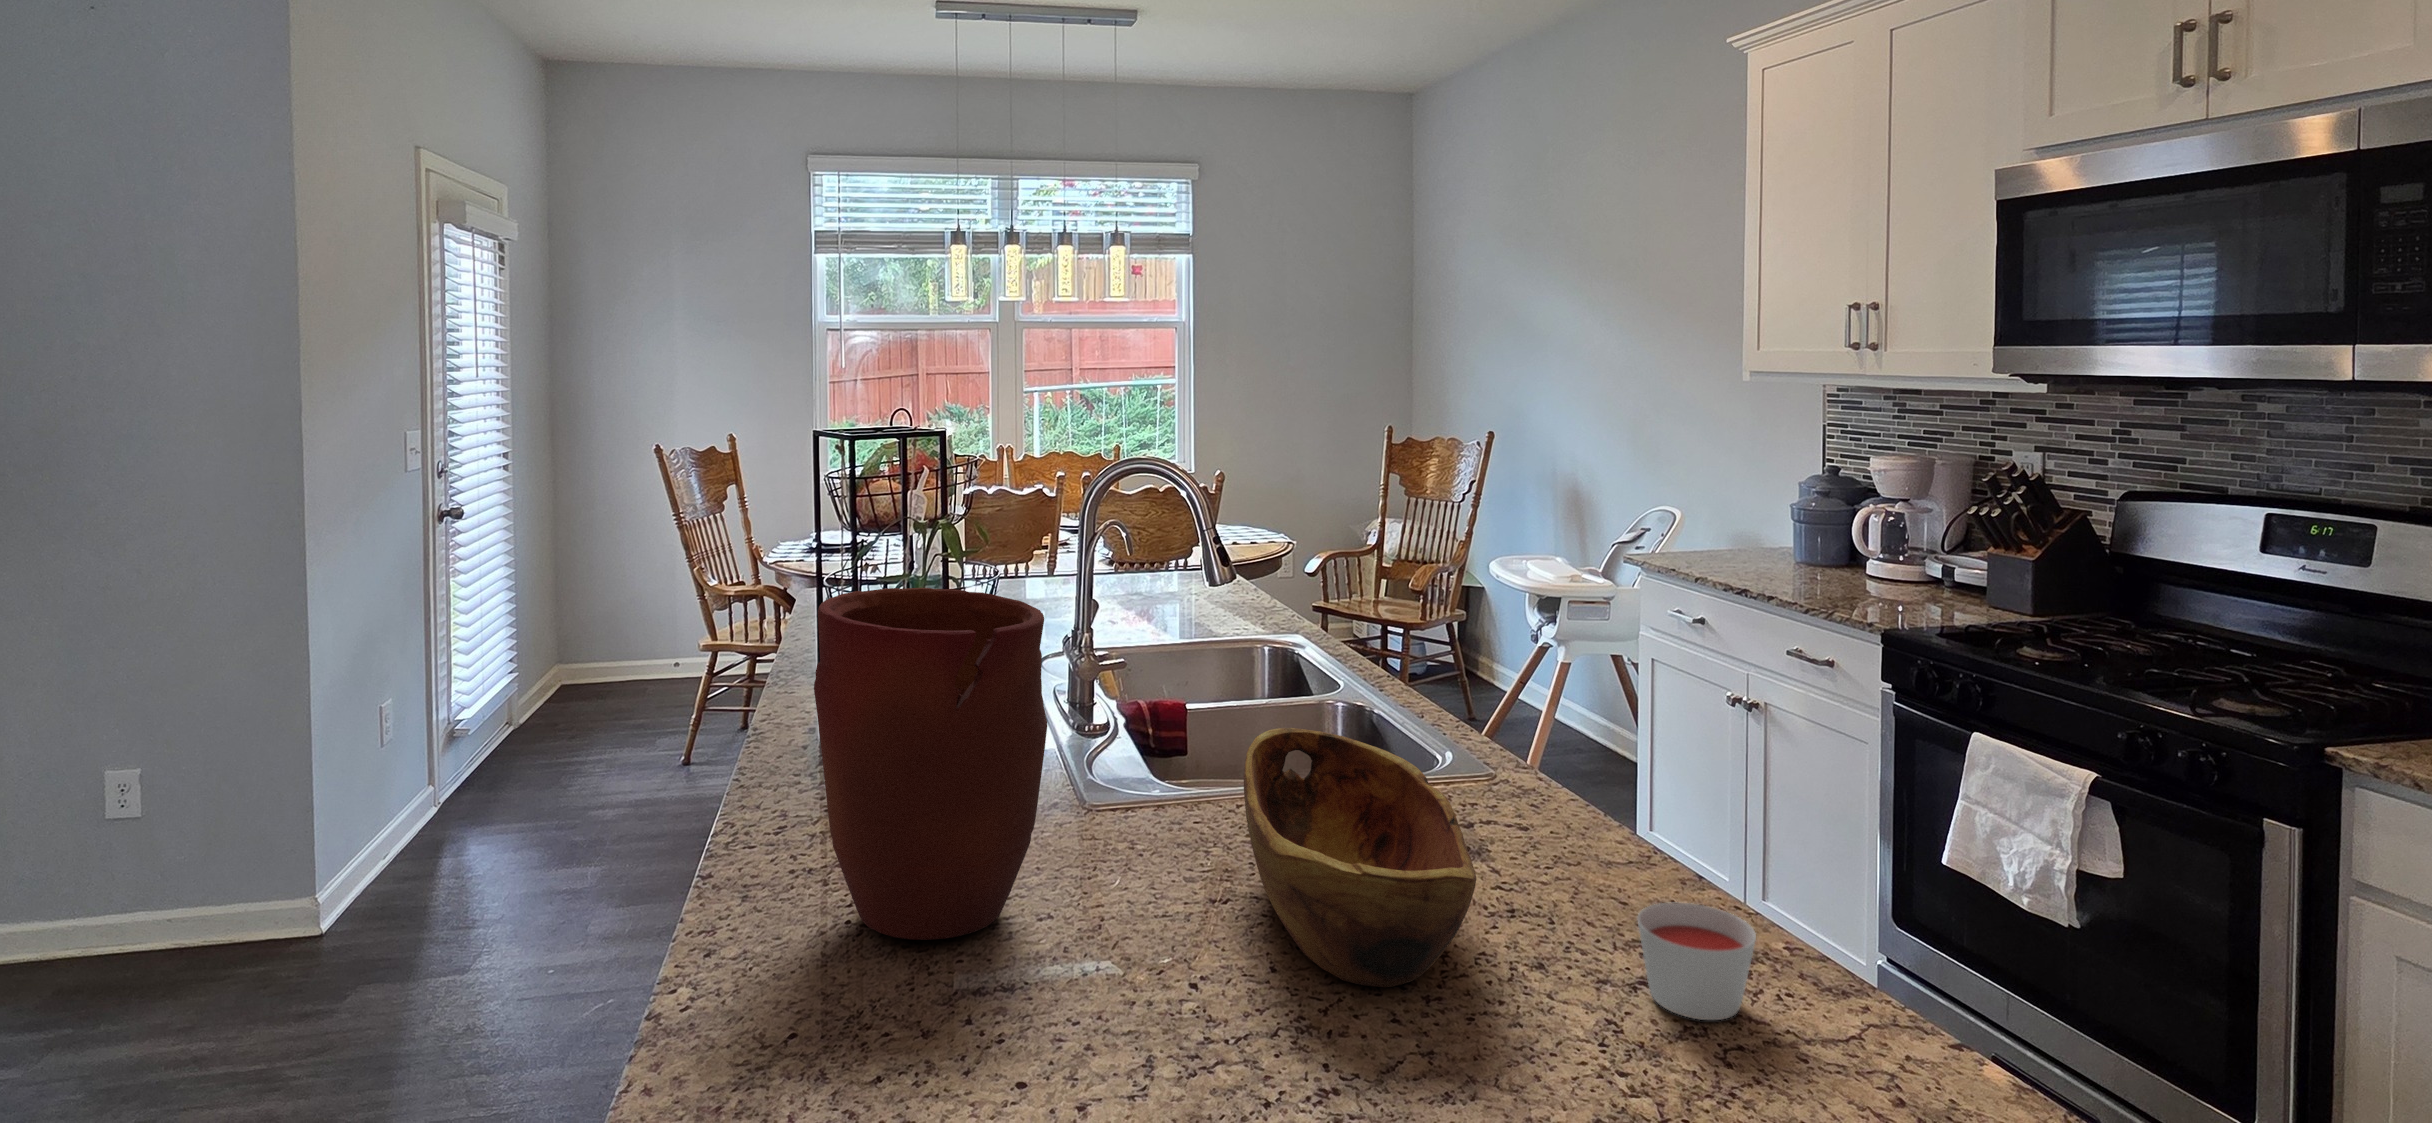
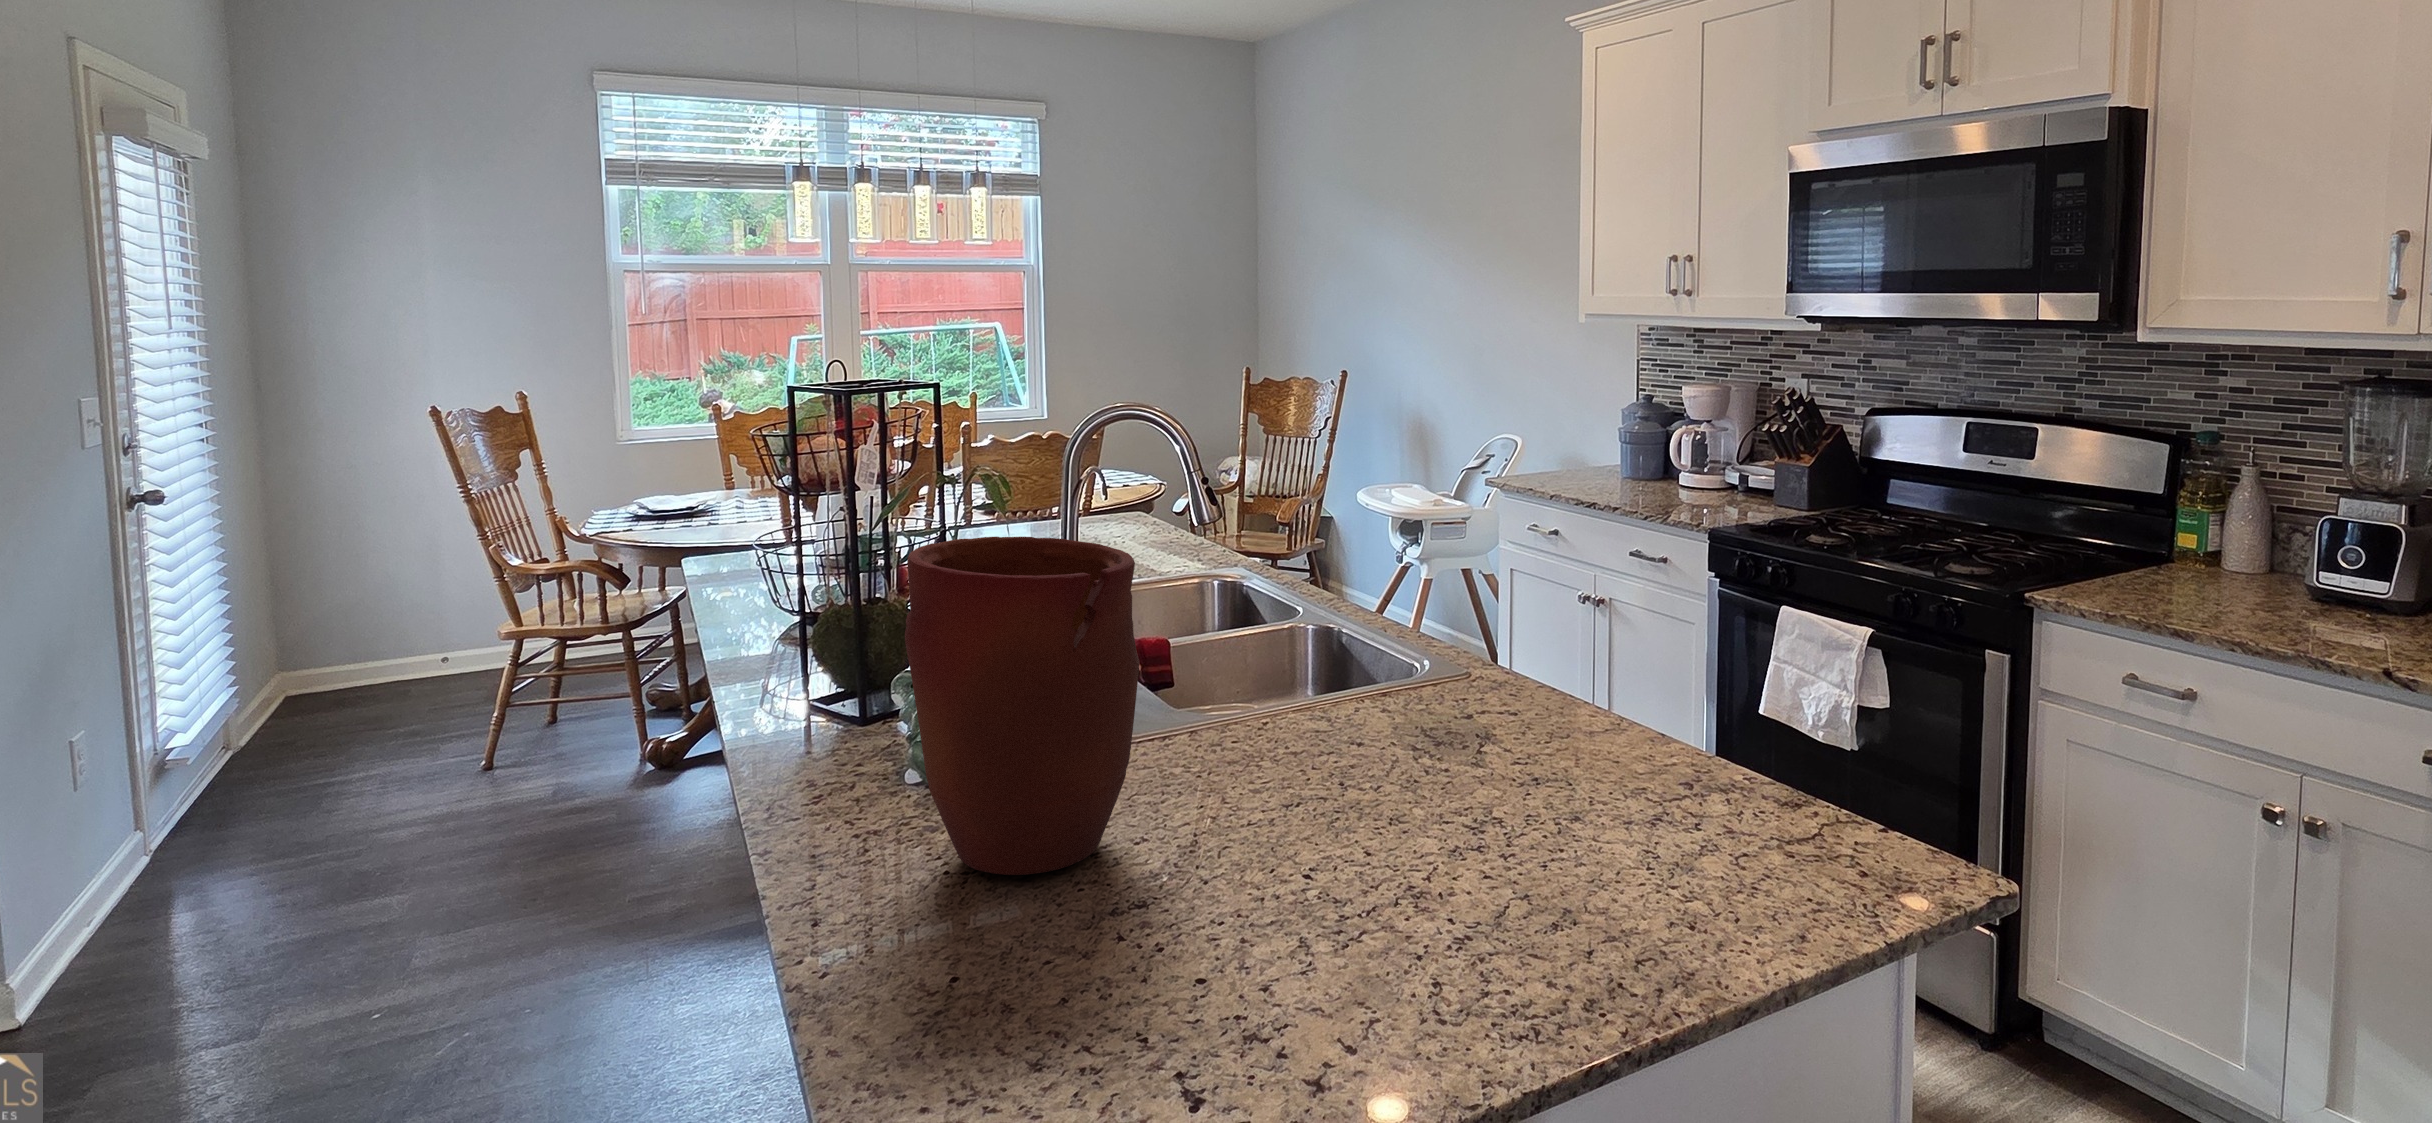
wooden bowl: present [1244,728,1476,987] -> none [1298,643,1539,853]
candle: present [1638,903,1756,1020] -> none [1658,752,1749,840]

